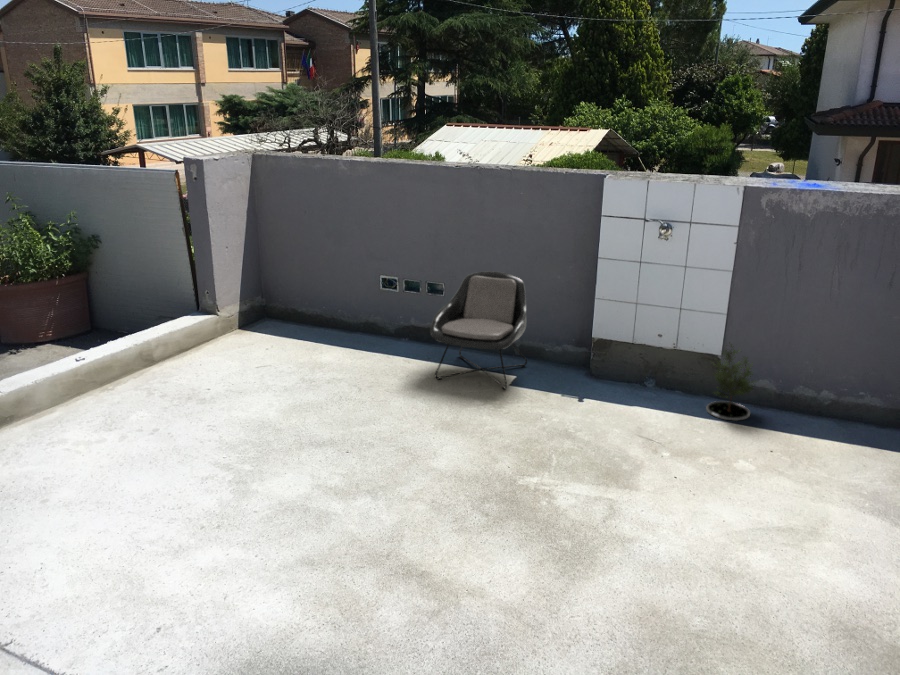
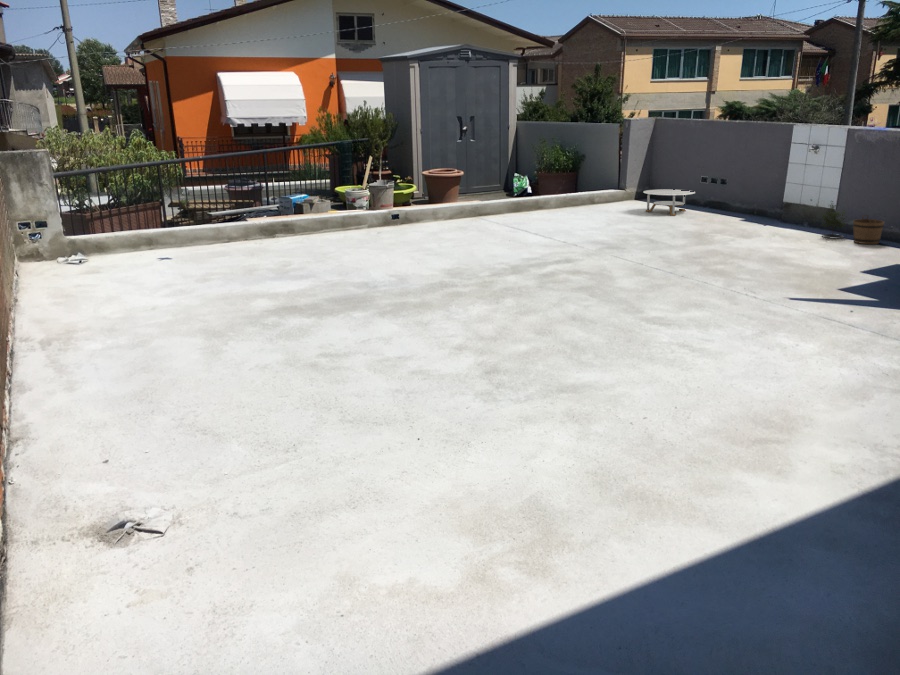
lounge chair: present [430,271,527,390] -> none [707,174,760,225]
round table: none [269,296,376,365] -> present [643,189,695,216]
bucket: none [791,369,859,439] -> present [853,218,884,244]

